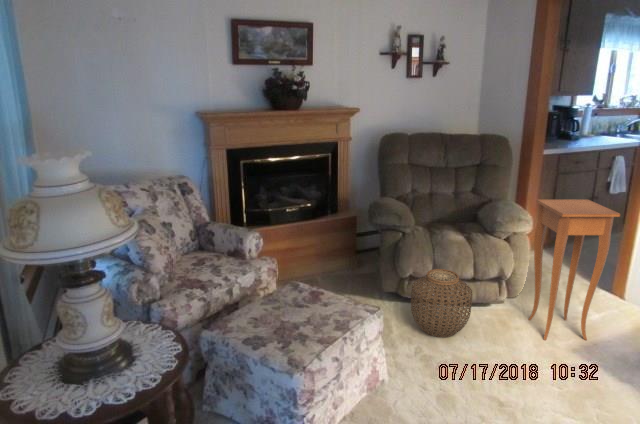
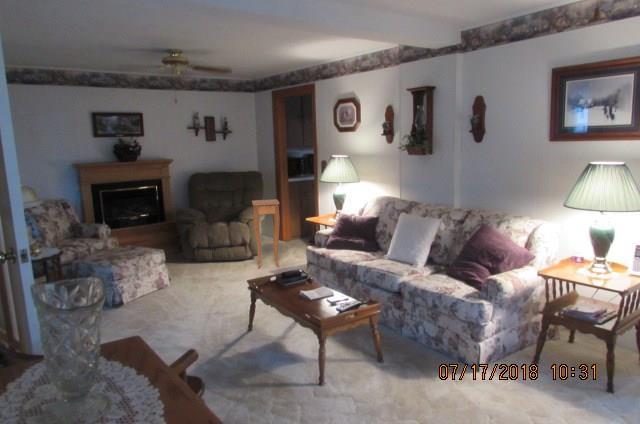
woven basket: present [411,269,472,337] -> none [191,238,222,272]

